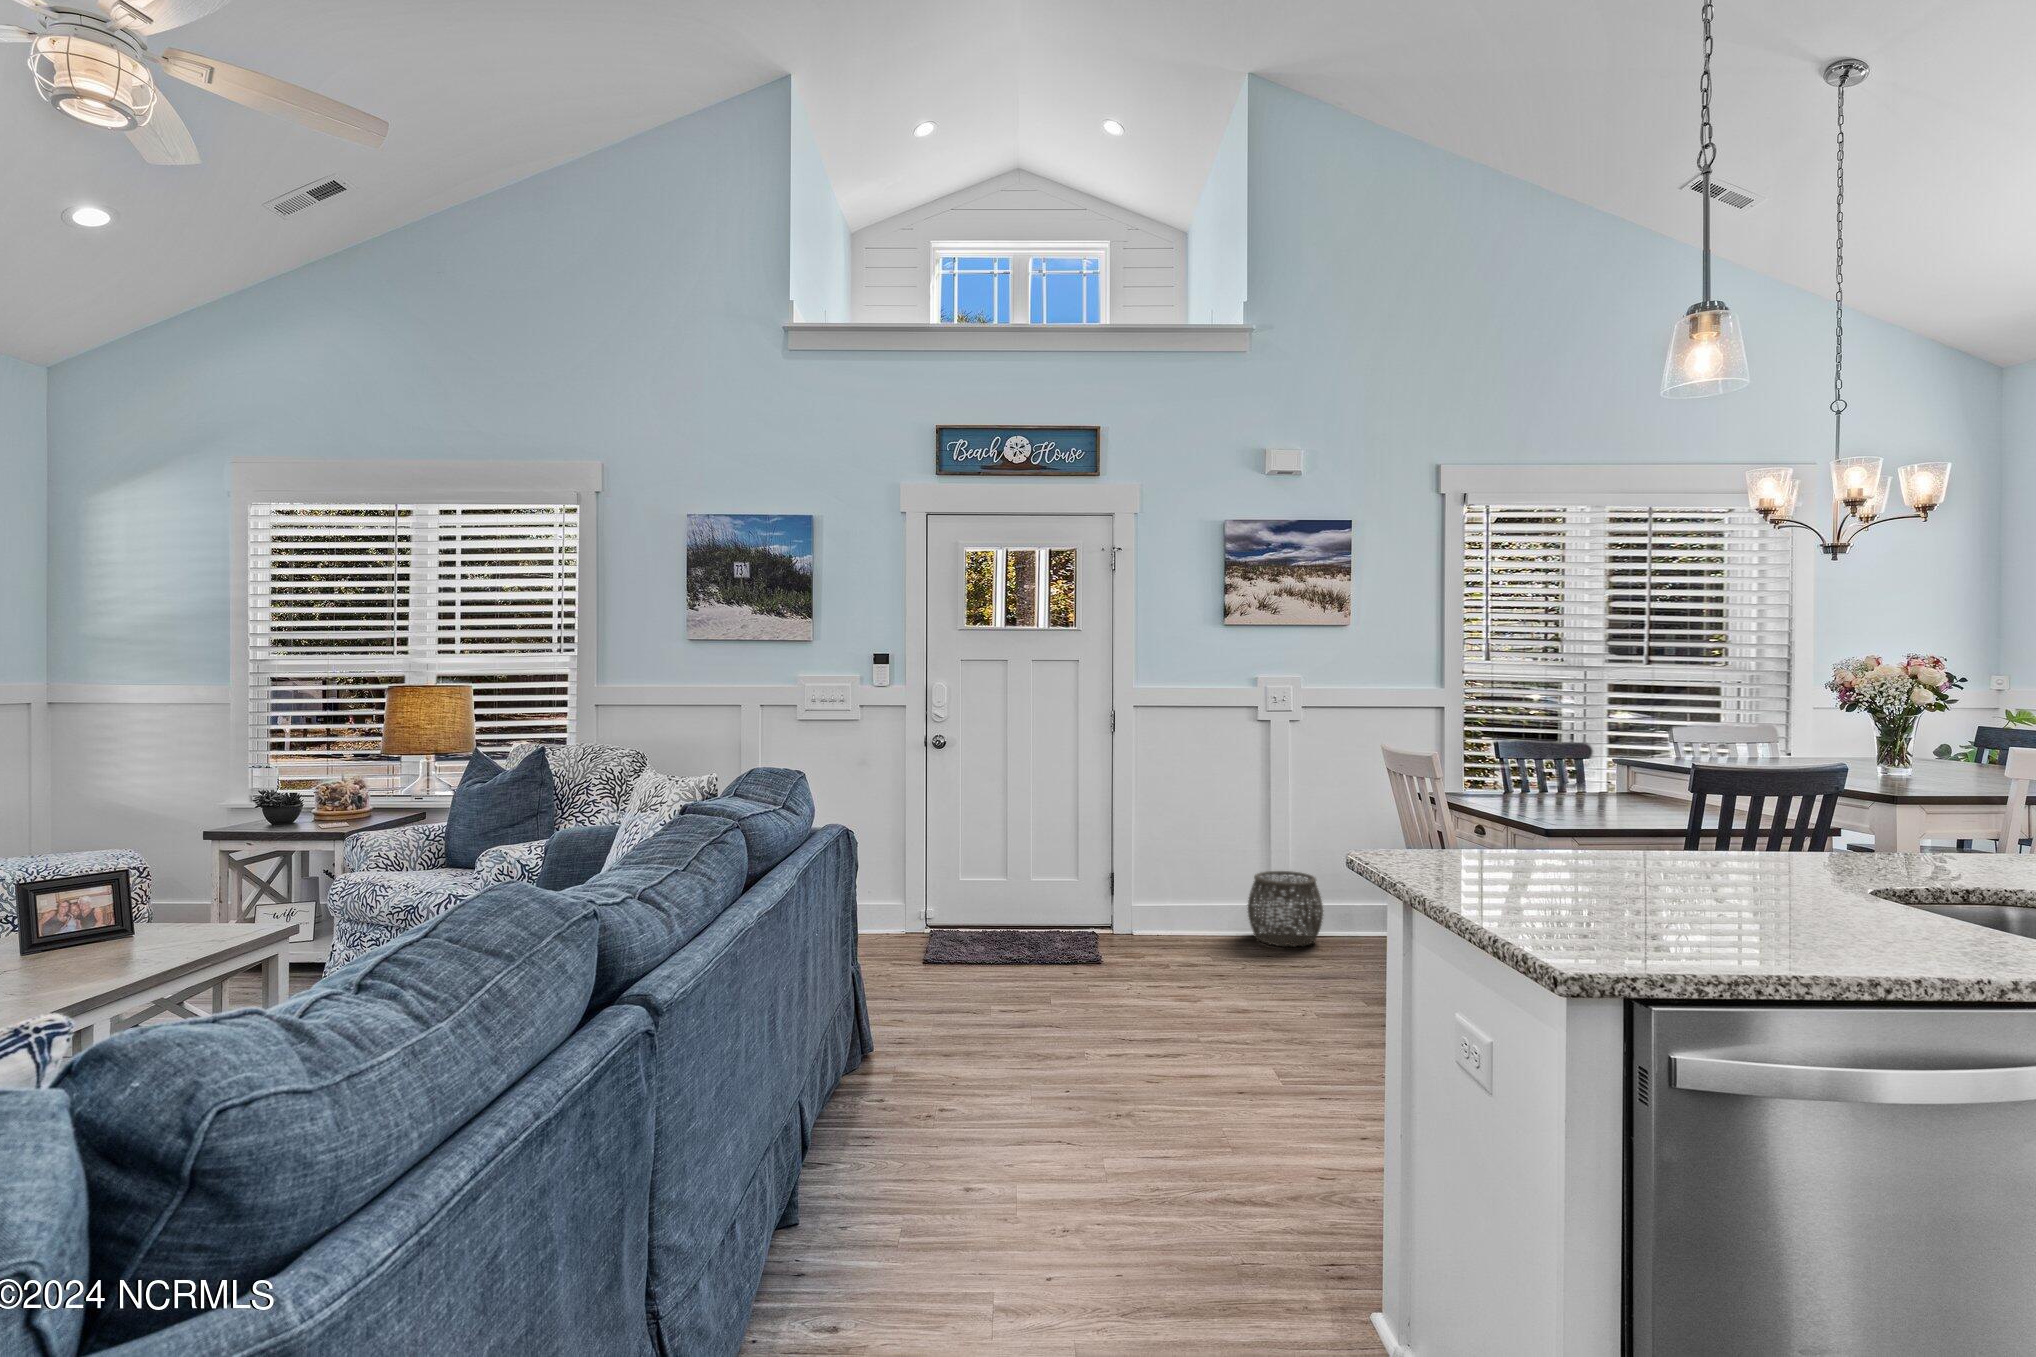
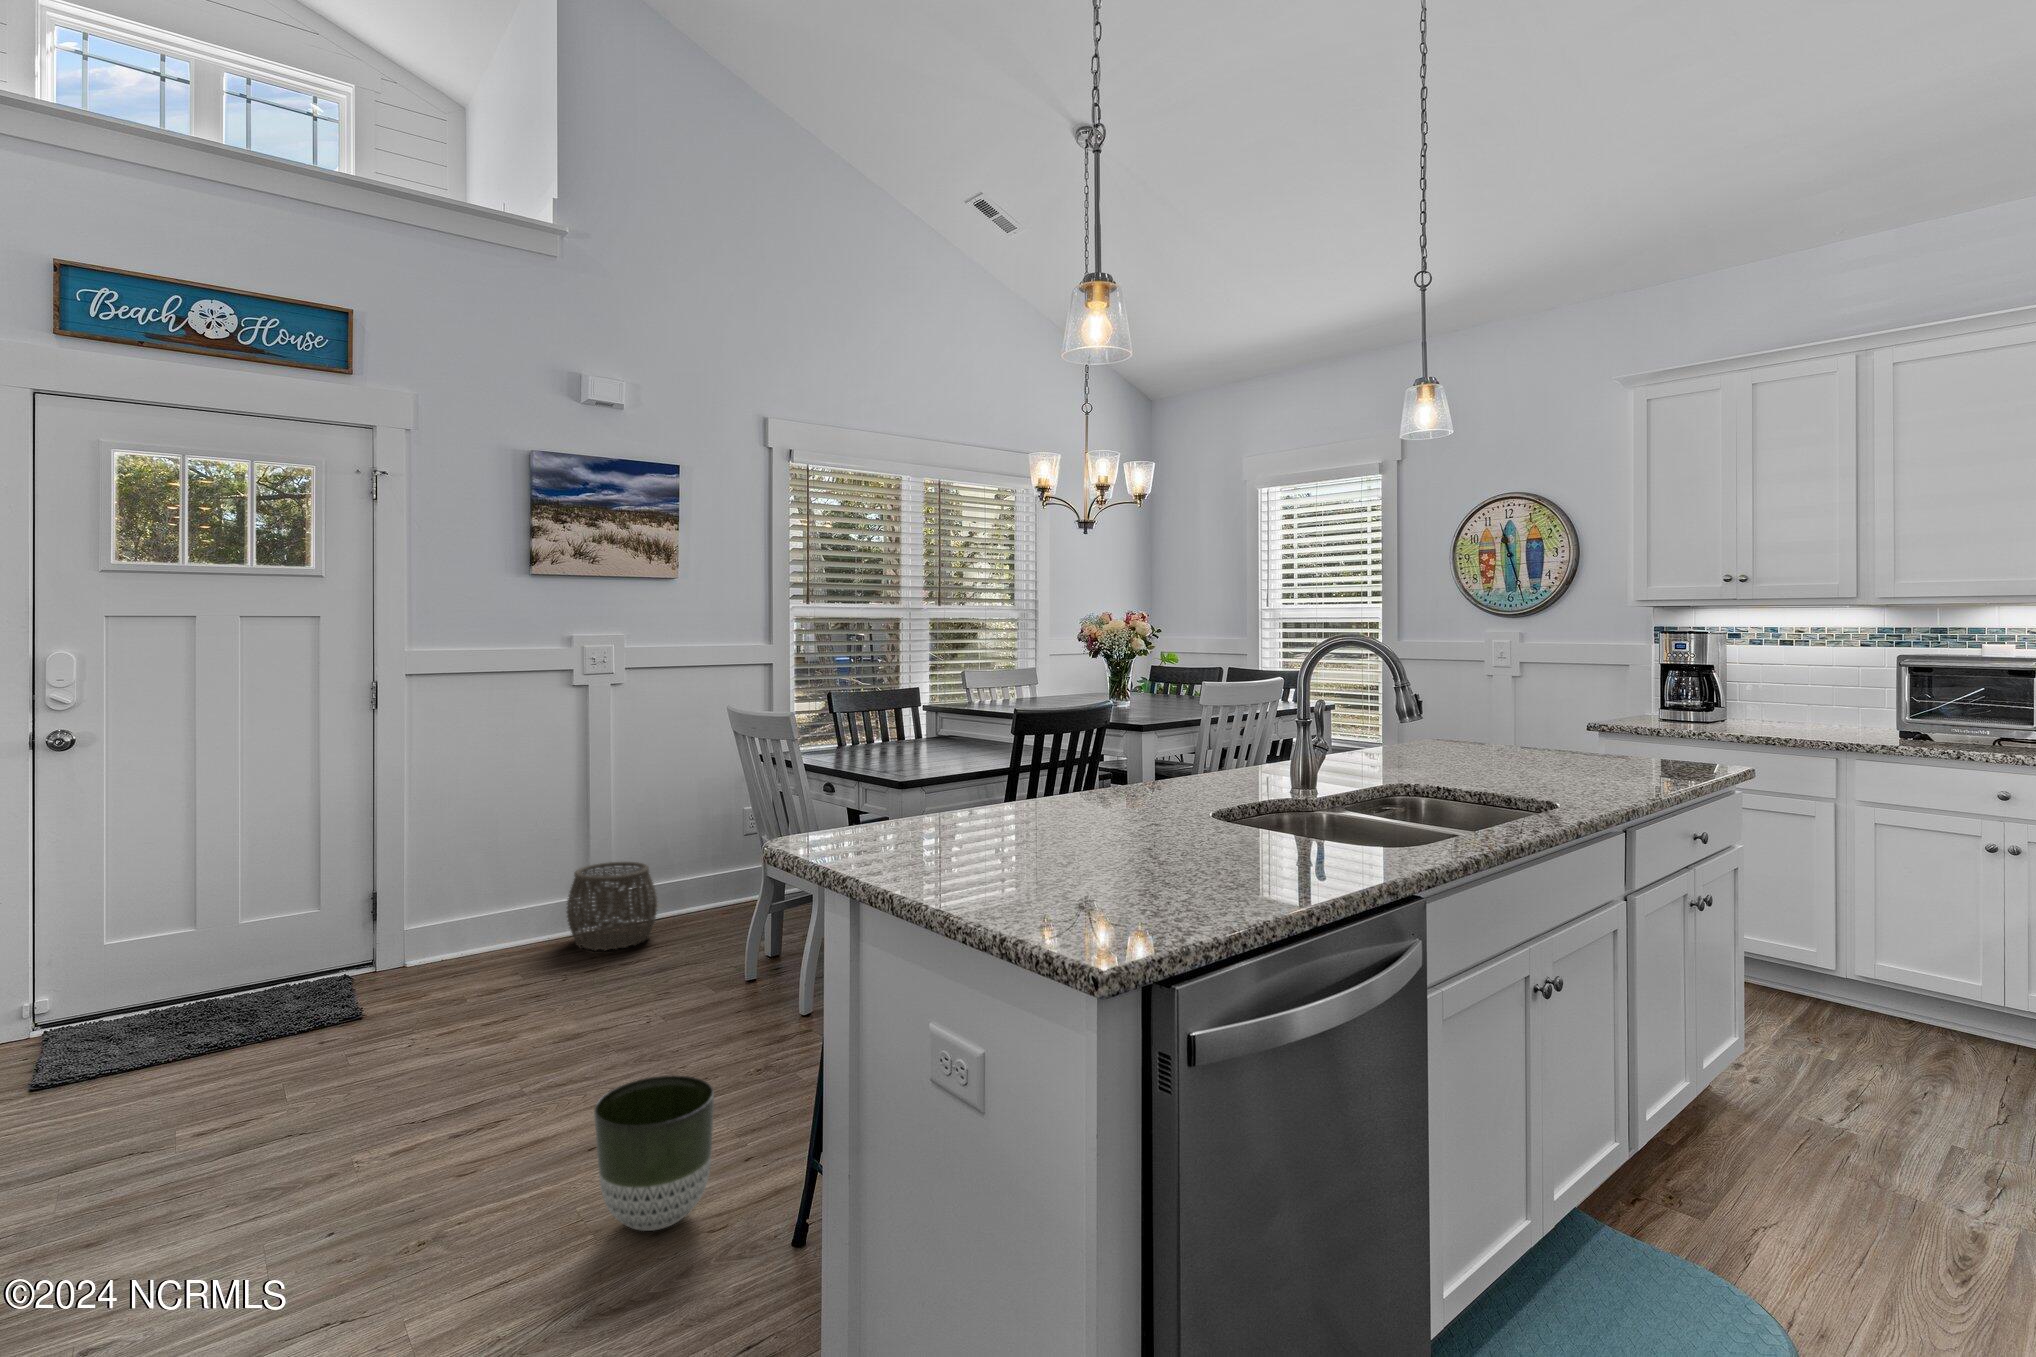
planter: none [1238,1039,1331,1159] -> present [594,1075,714,1231]

